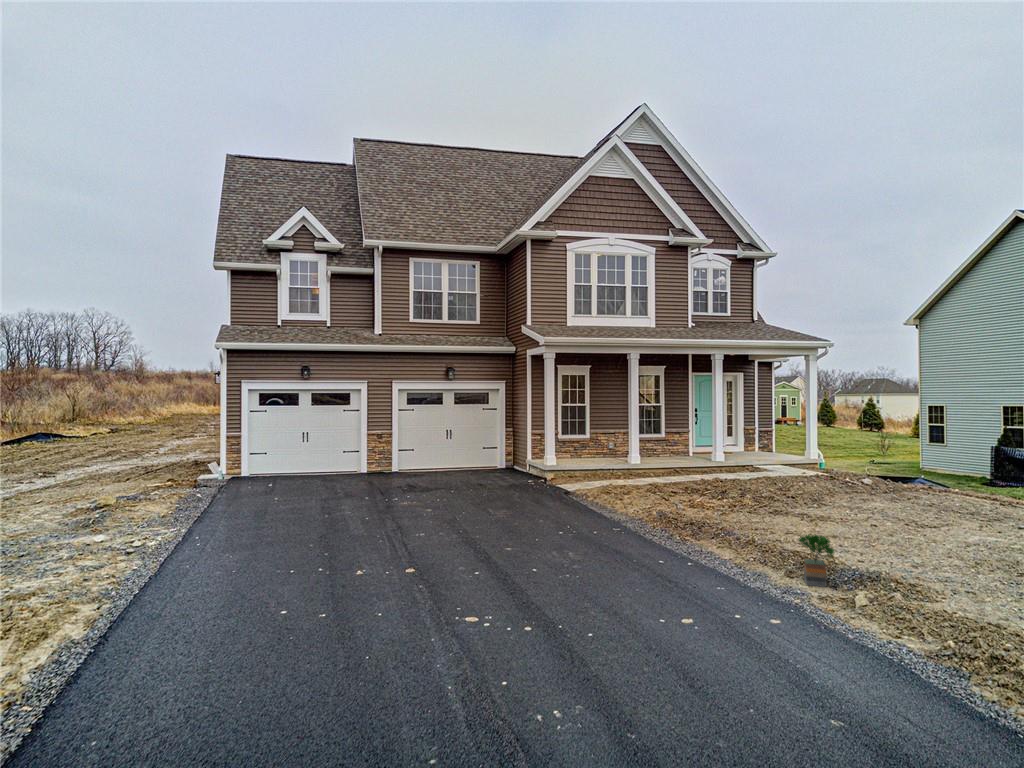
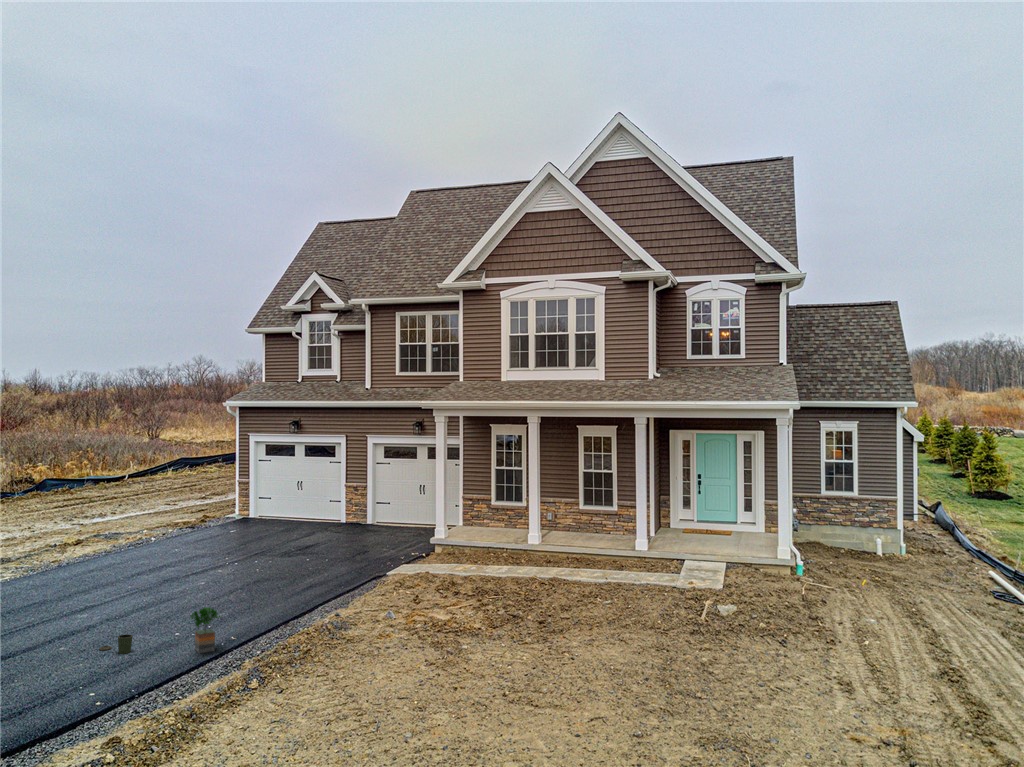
trash can: none [740,582,785,610] -> present [99,634,133,654]

